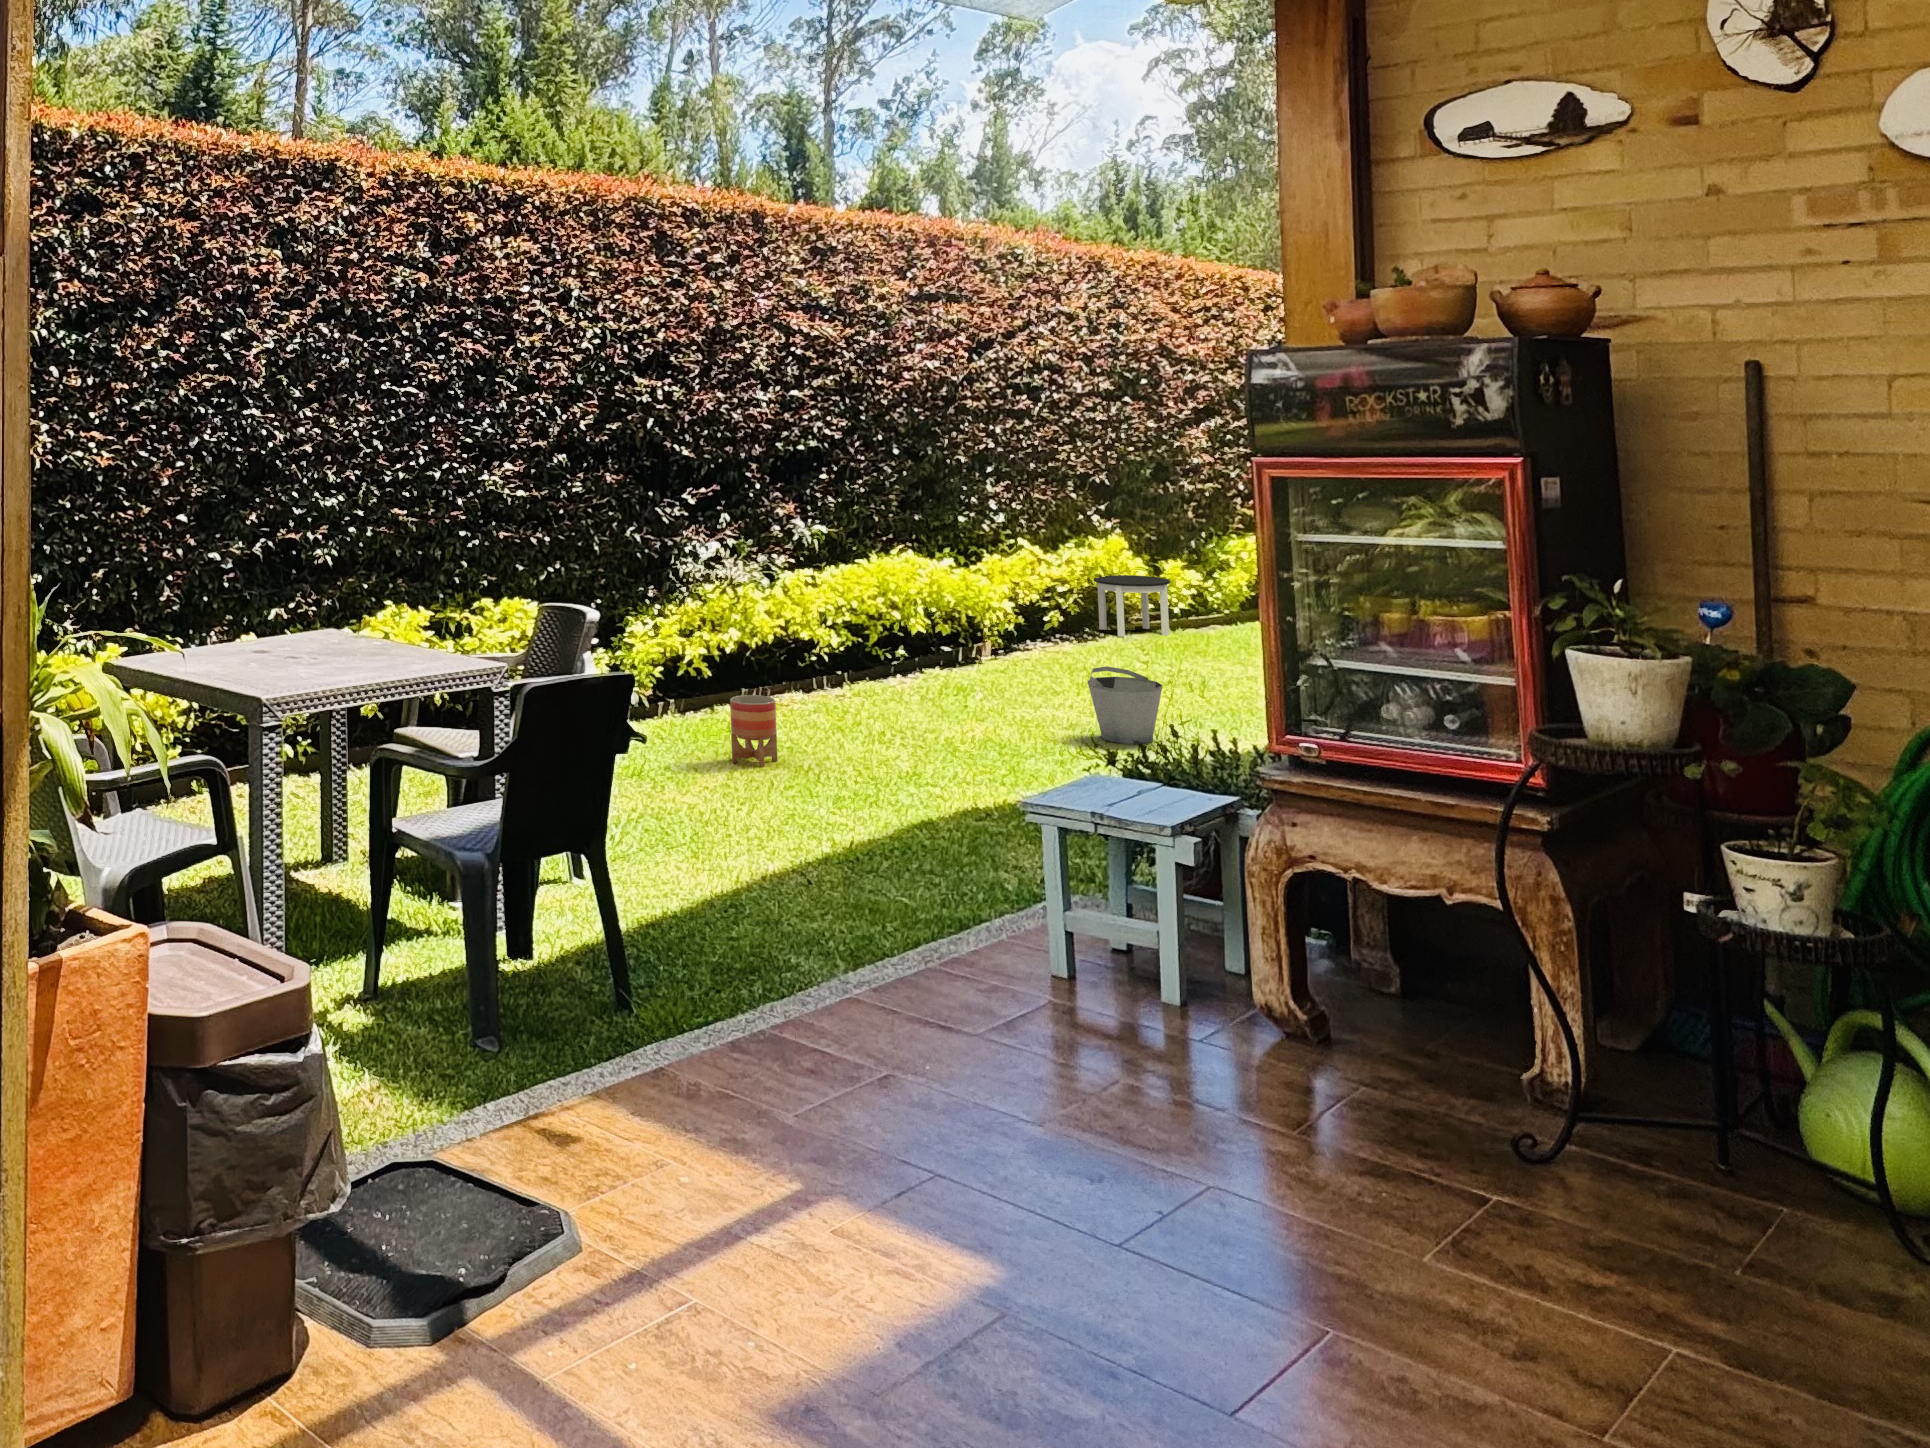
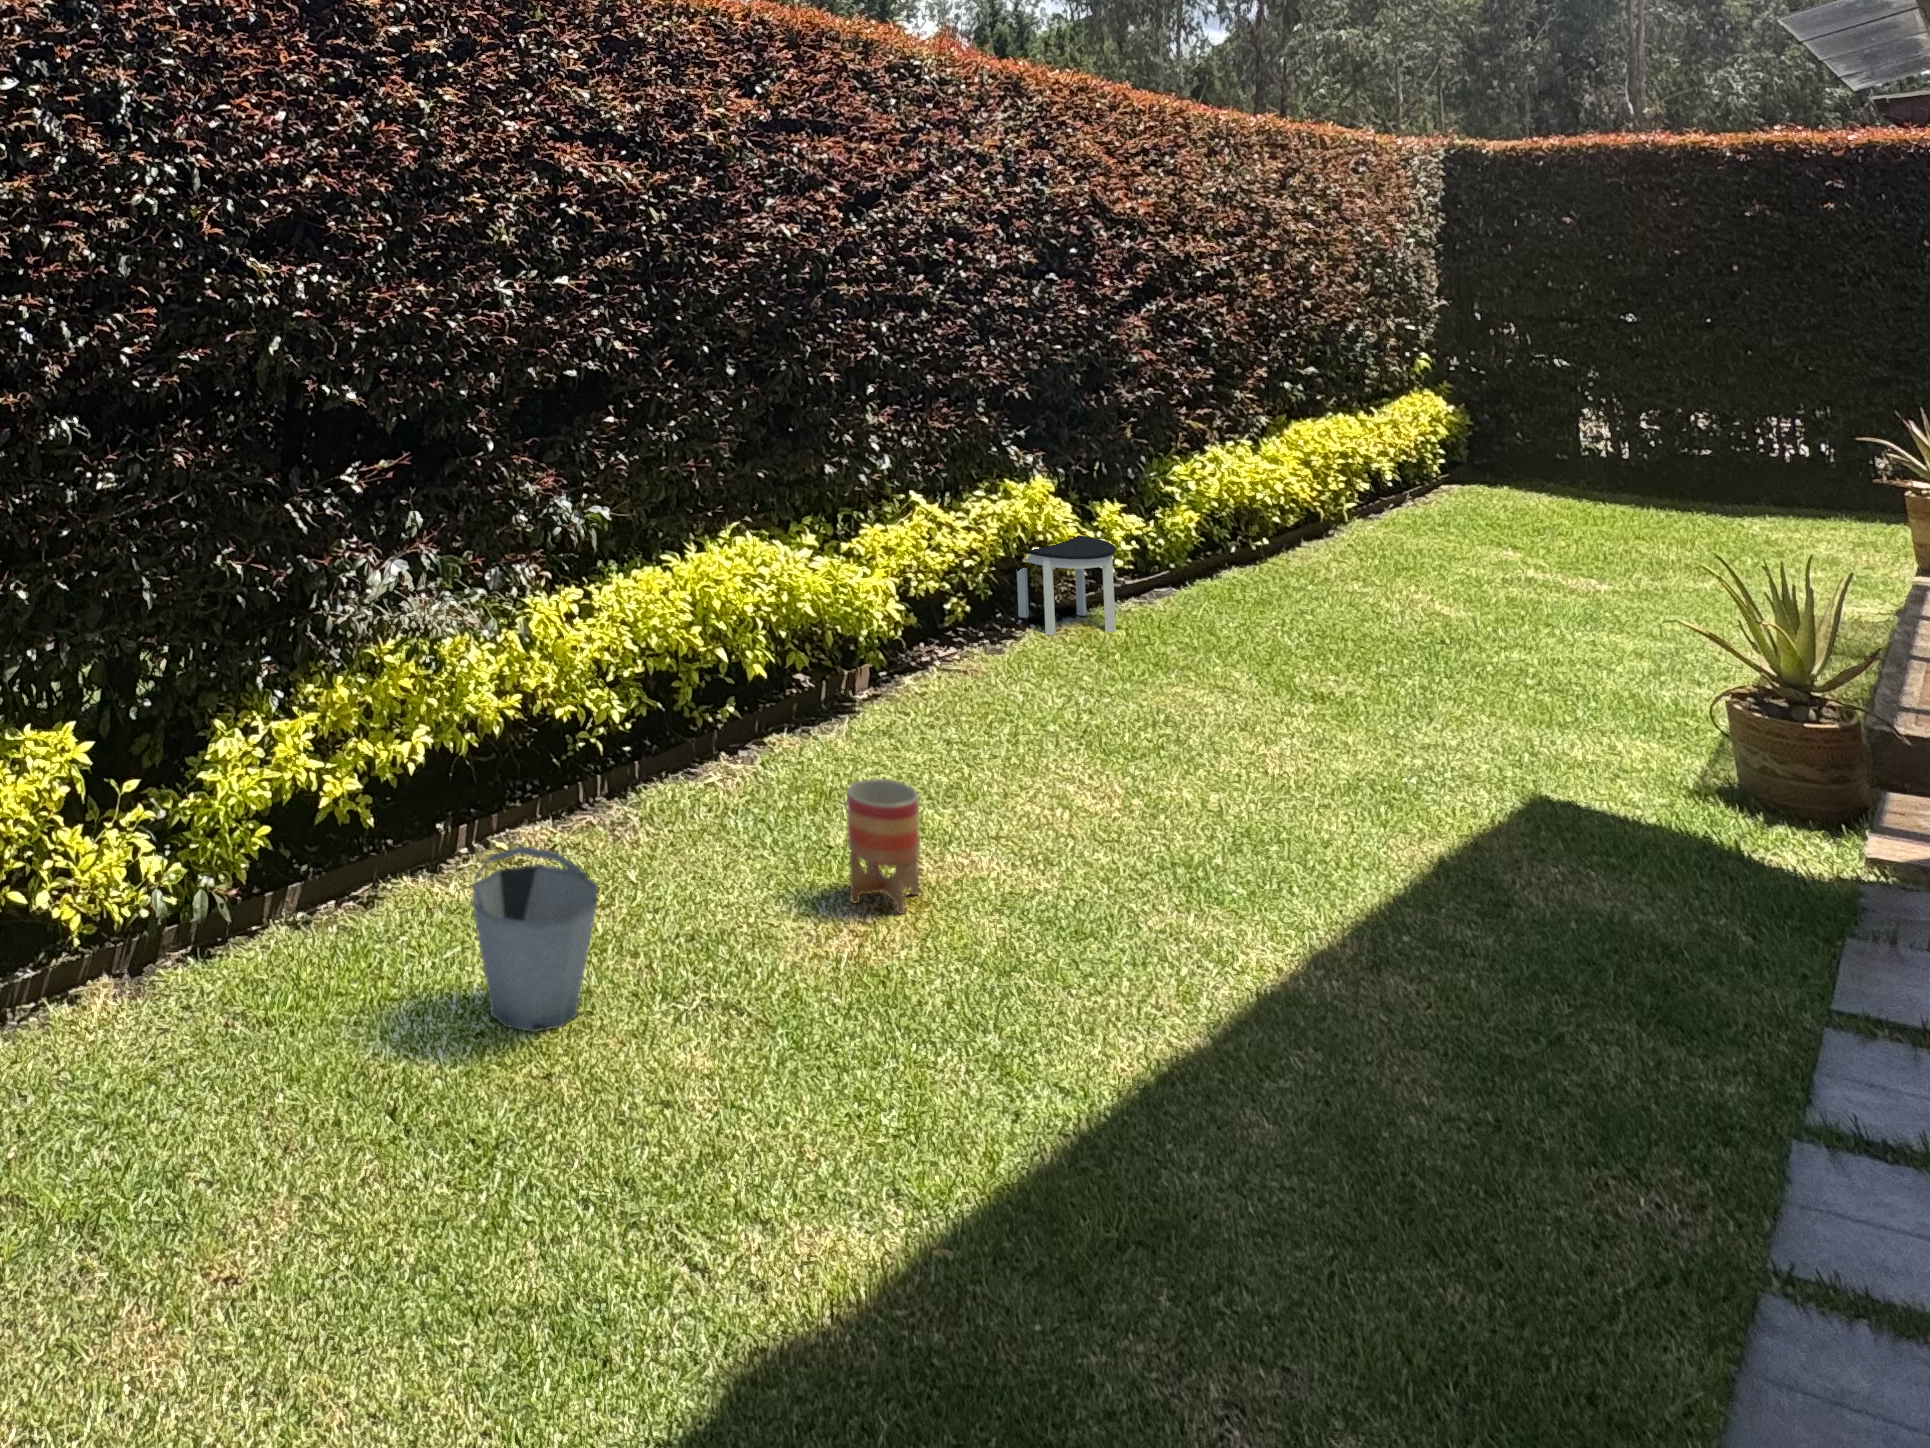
bucket: present [1087,666,1162,744] -> present [471,846,597,1032]
planter: present [730,695,777,767] -> present [847,779,920,914]

